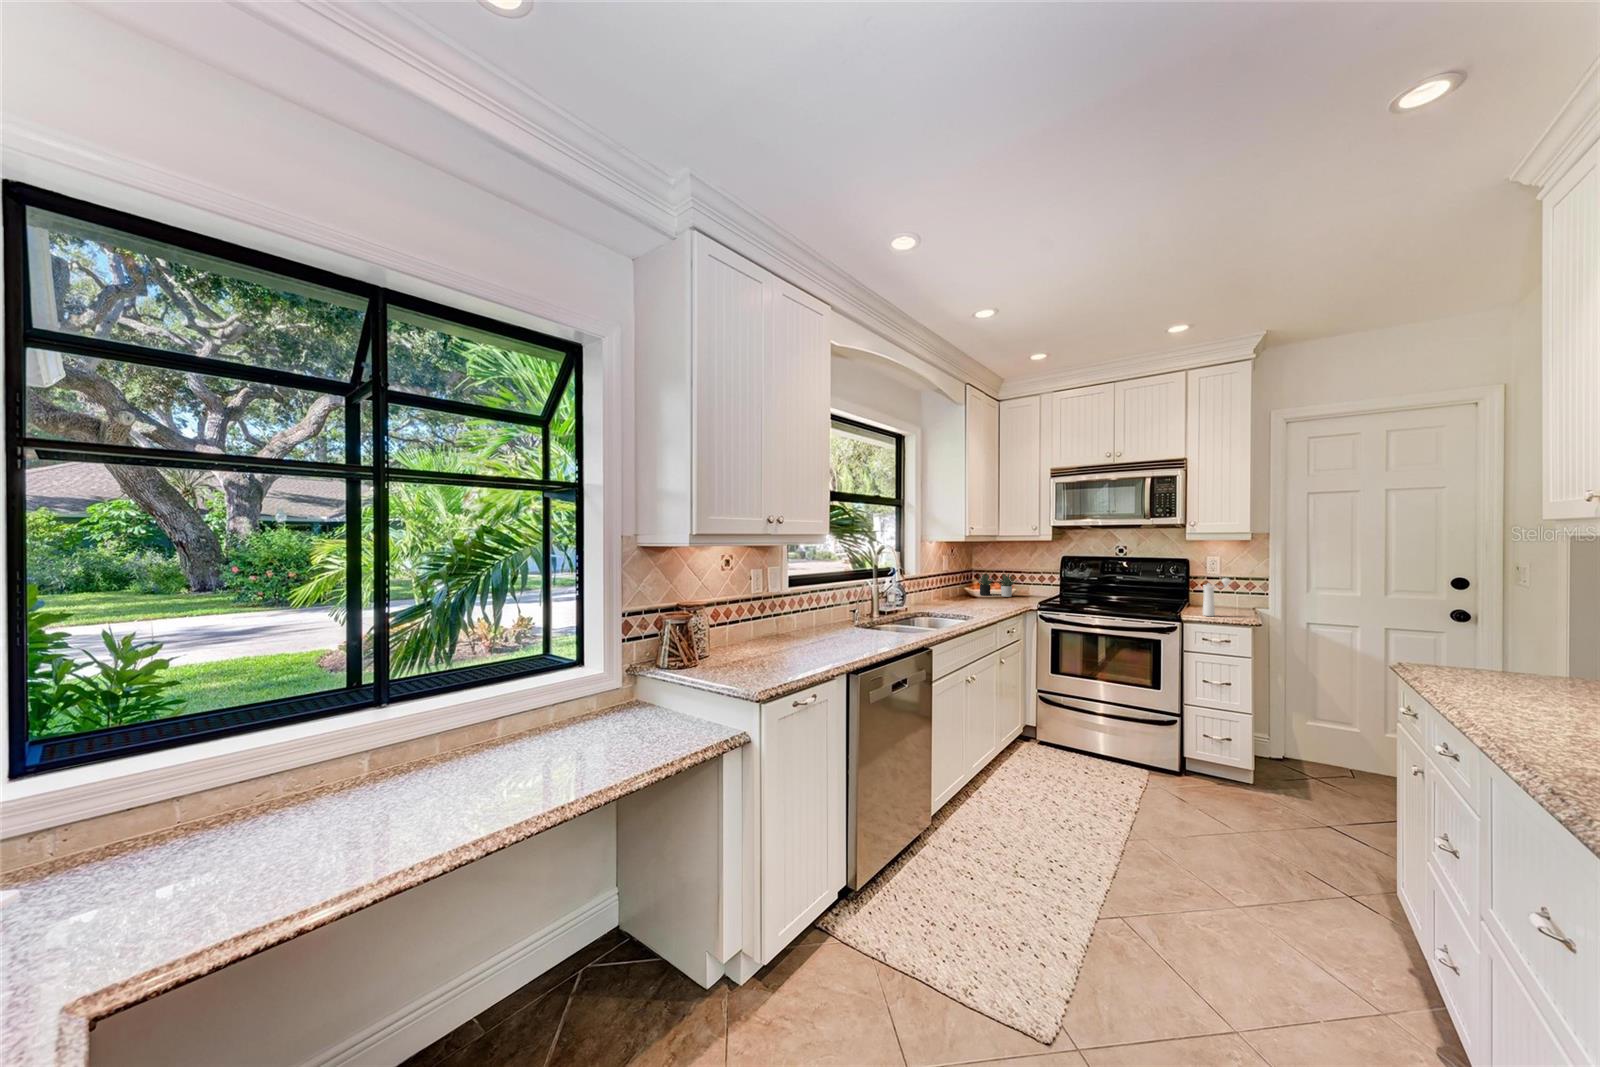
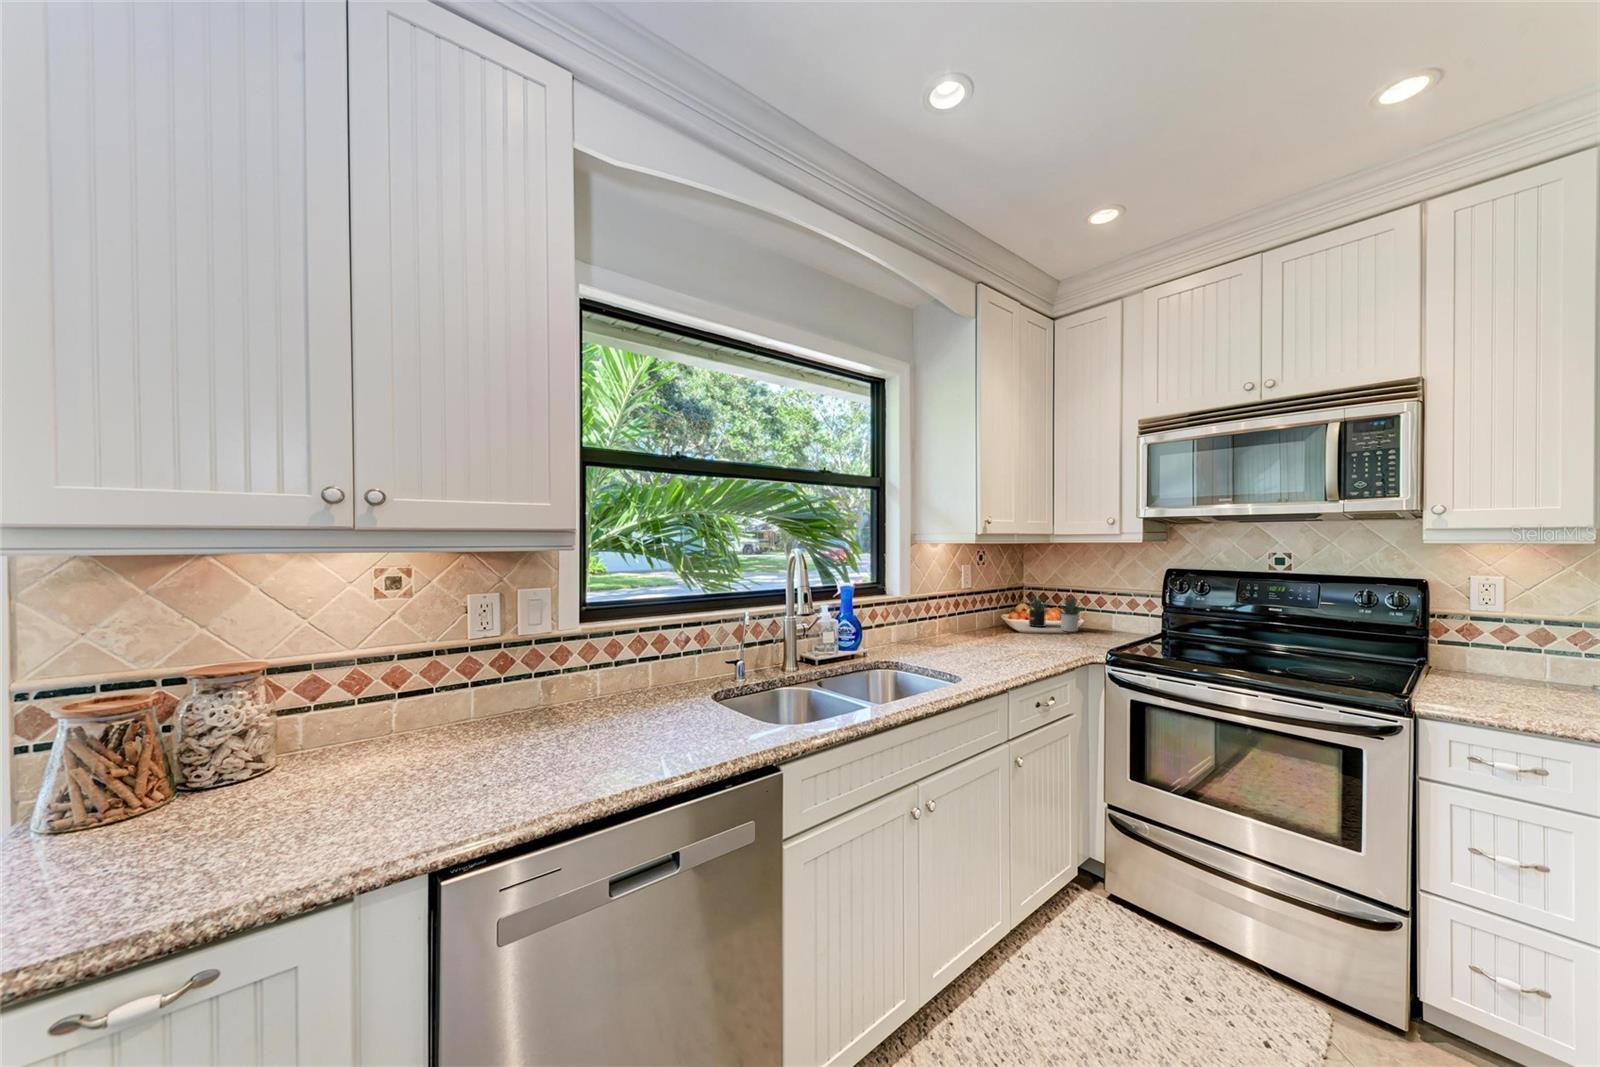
pepper mill: present [1203,578,1230,616] -> none [1467,625,1543,707]

